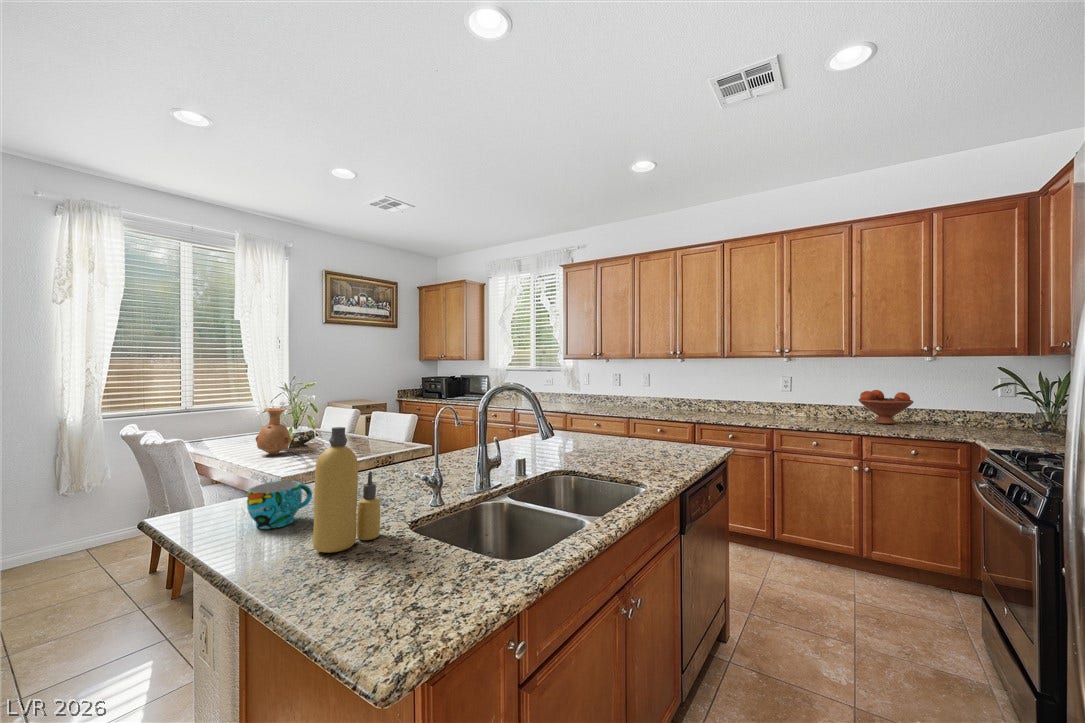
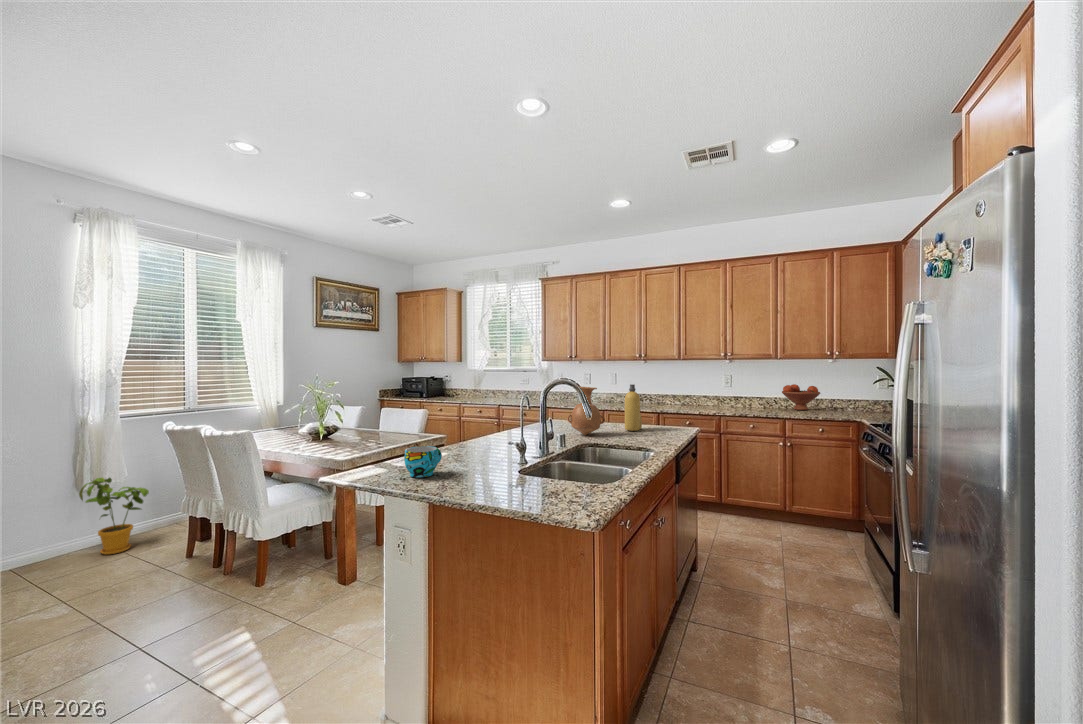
vase: present [256,408,291,455] -> present [567,387,605,435]
bottle: present [313,427,380,553] -> present [625,384,642,431]
house plant: none [51,483,126,564] -> present [79,478,149,555]

